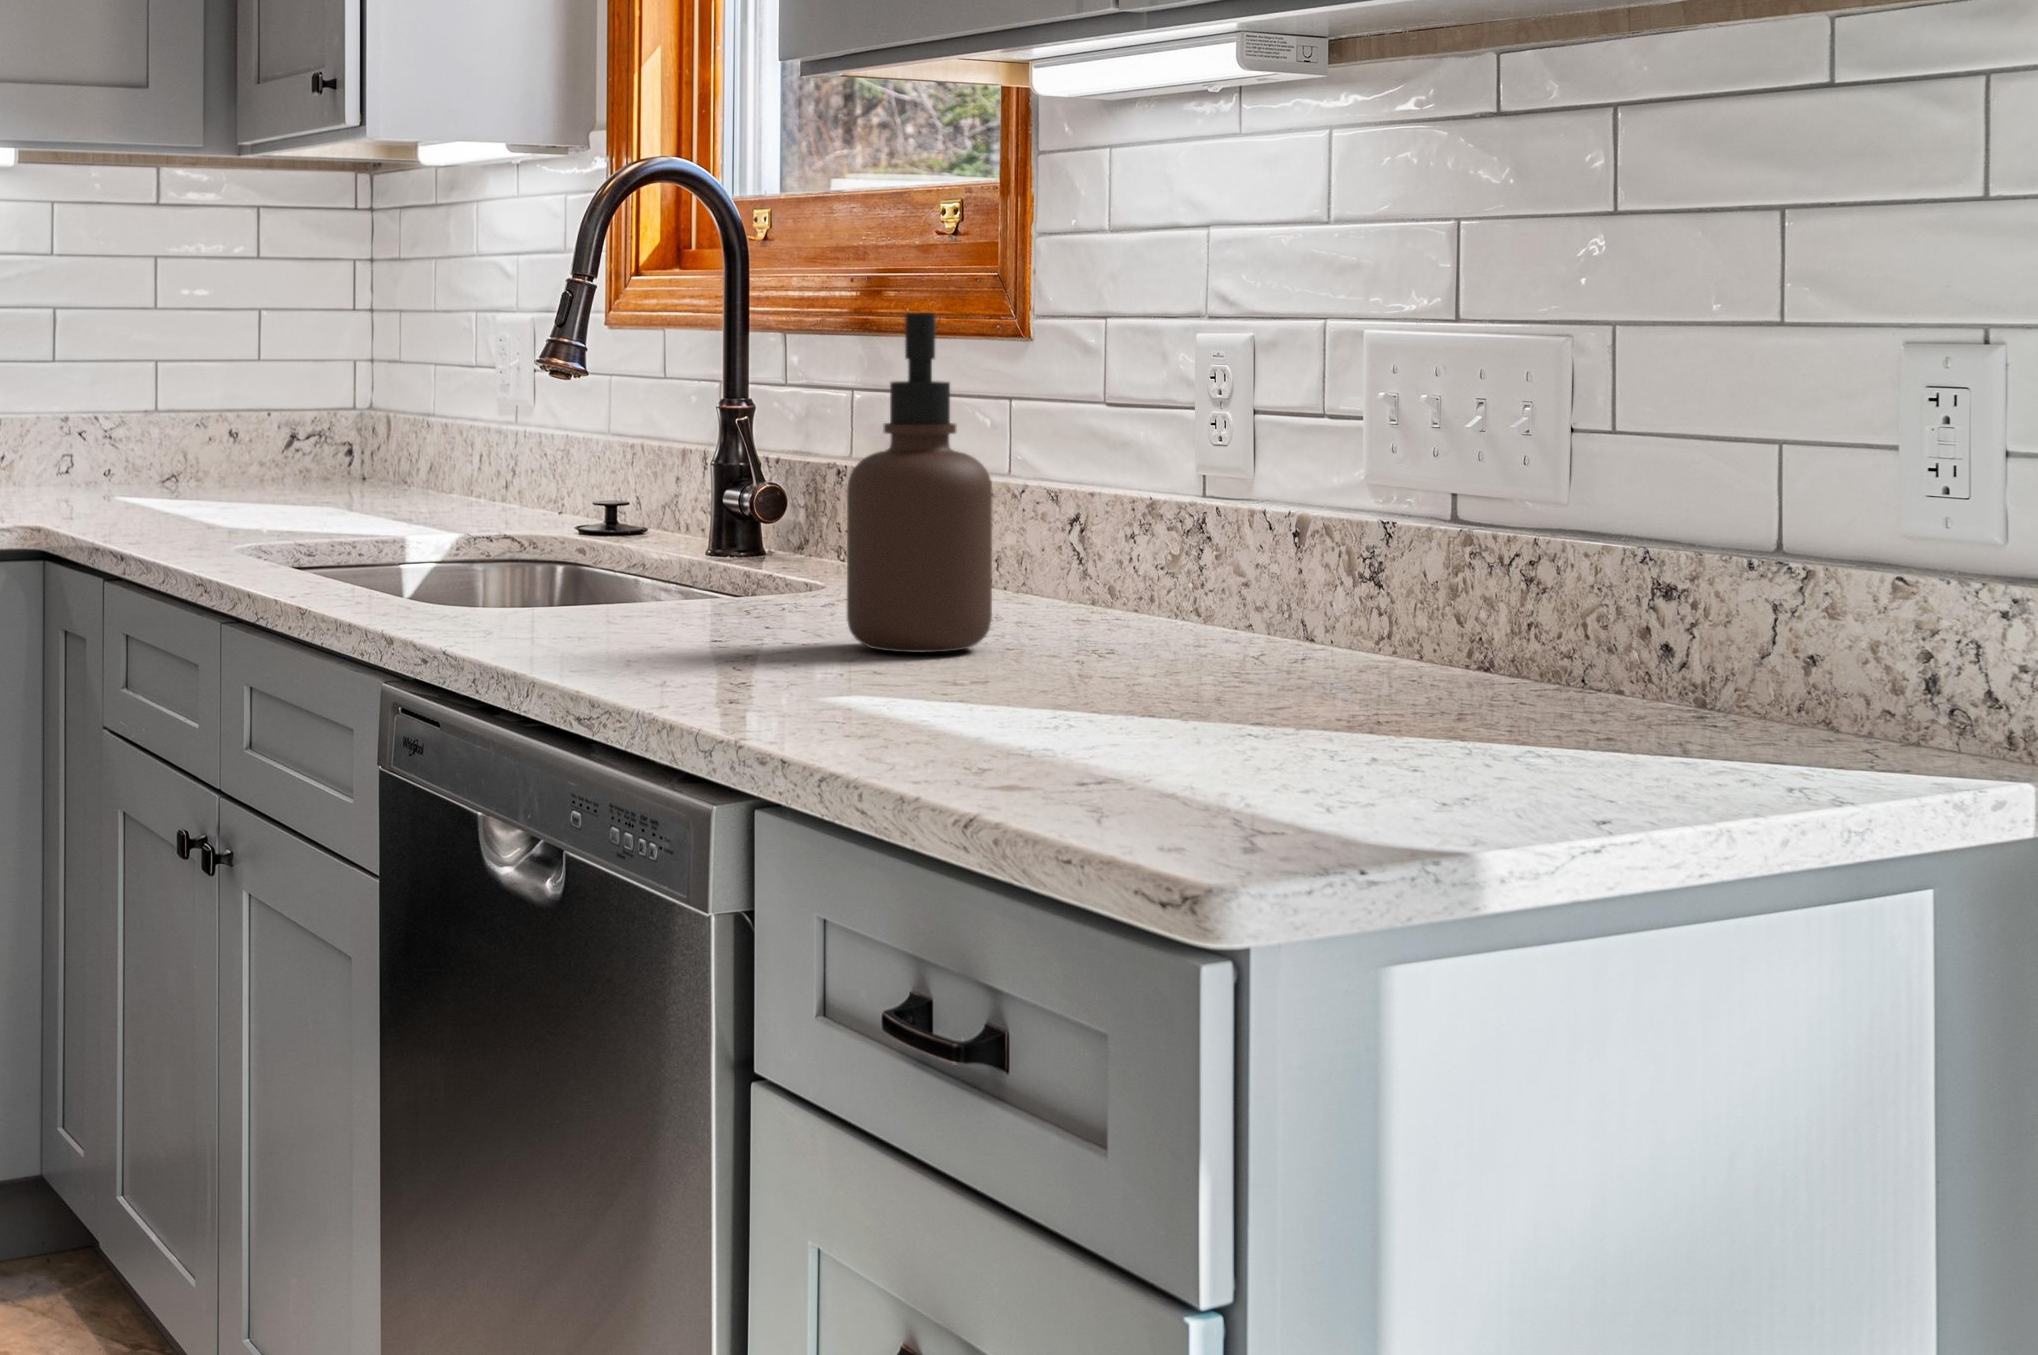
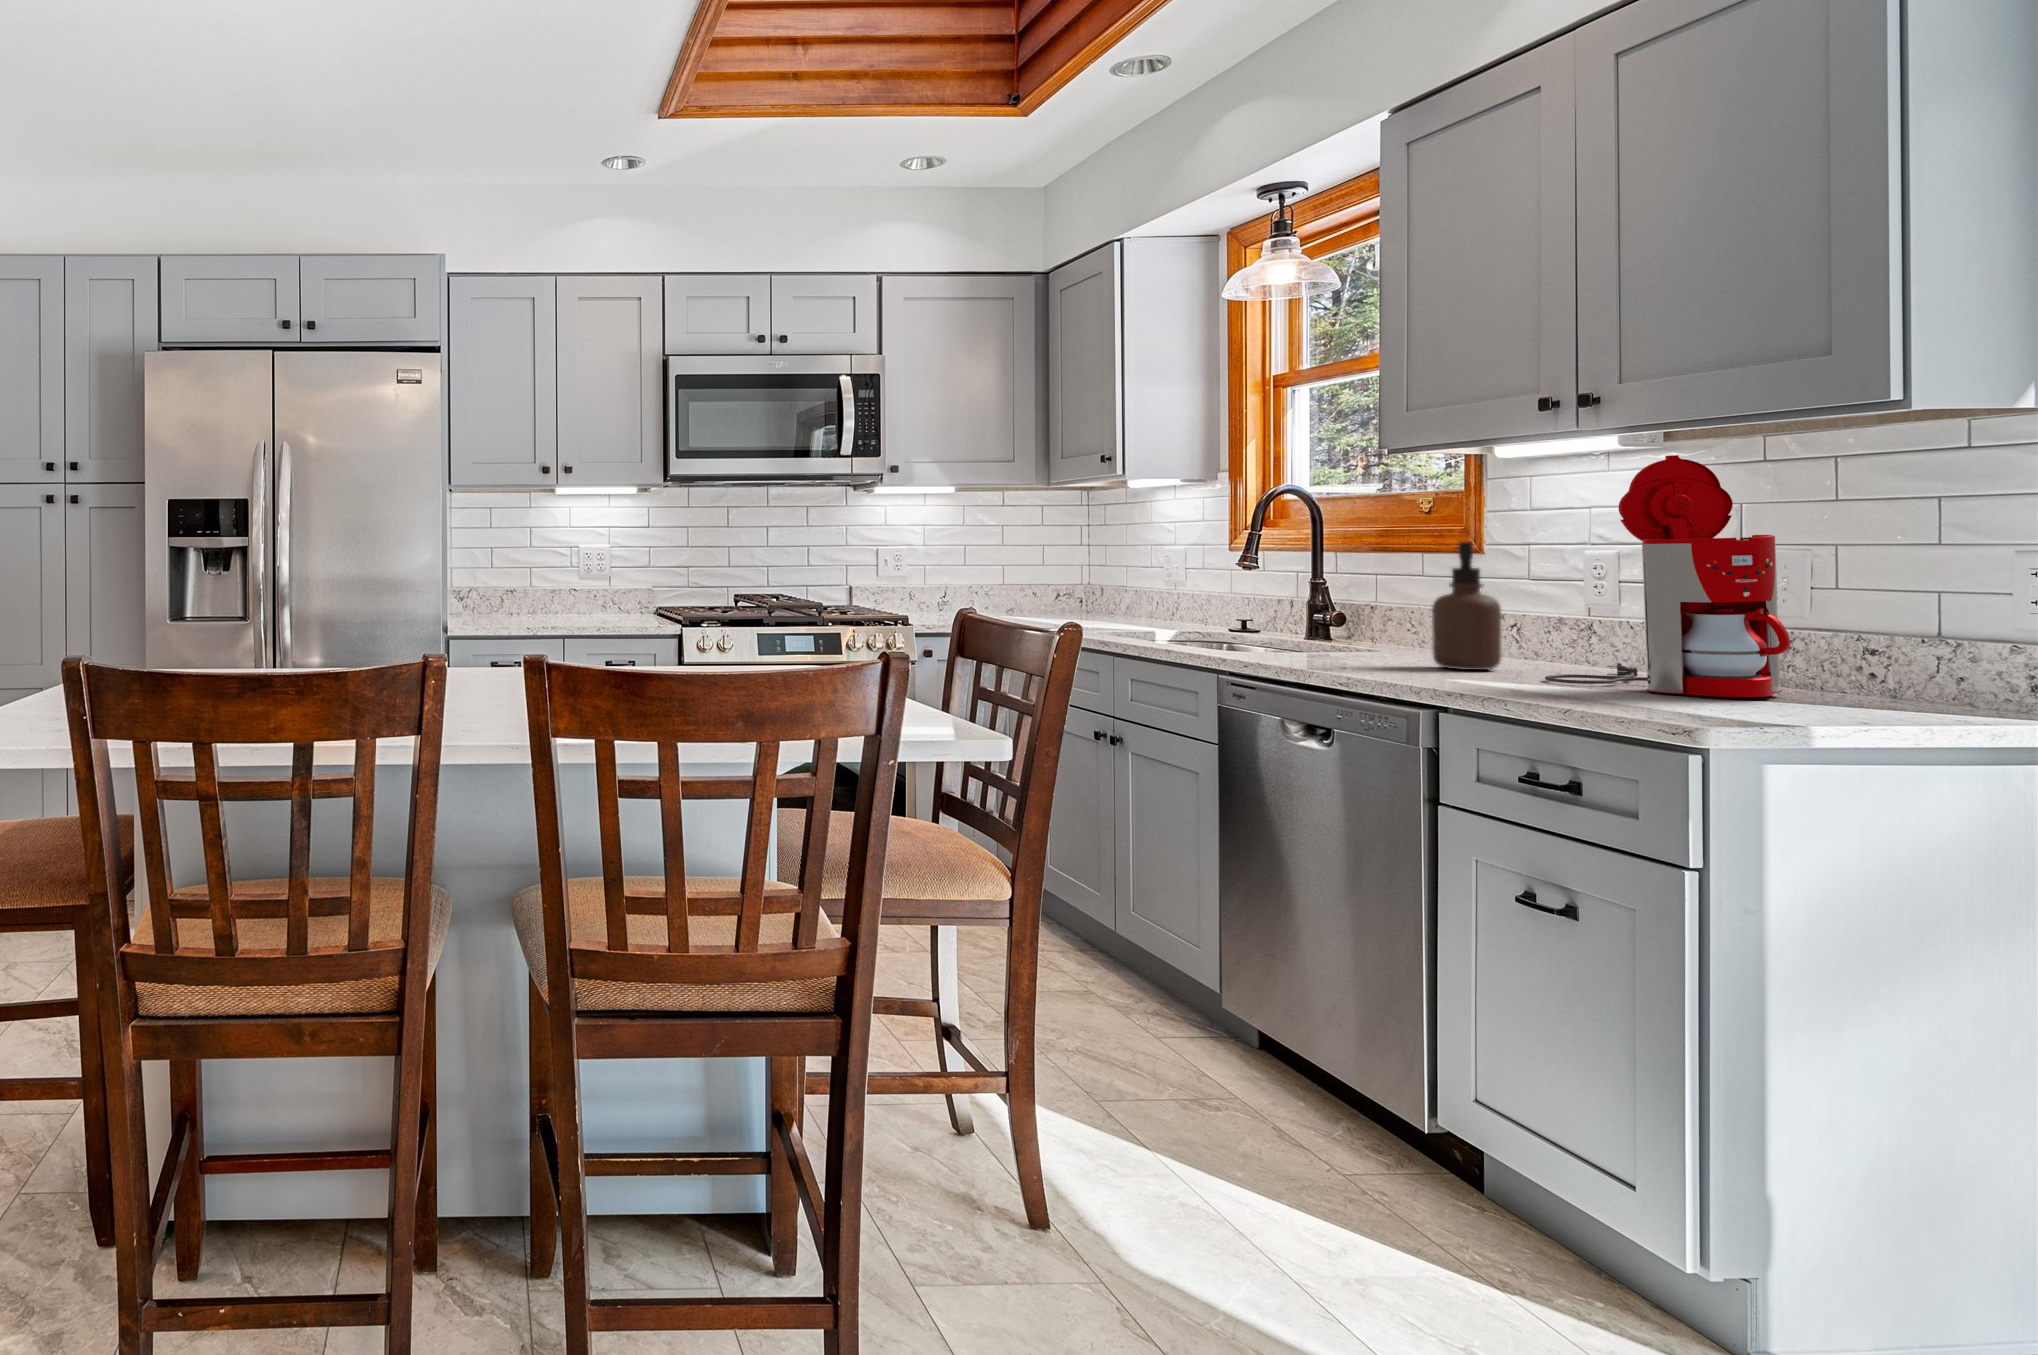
coffee maker: none [1043,96,1499,726] -> present [1545,455,1791,697]

